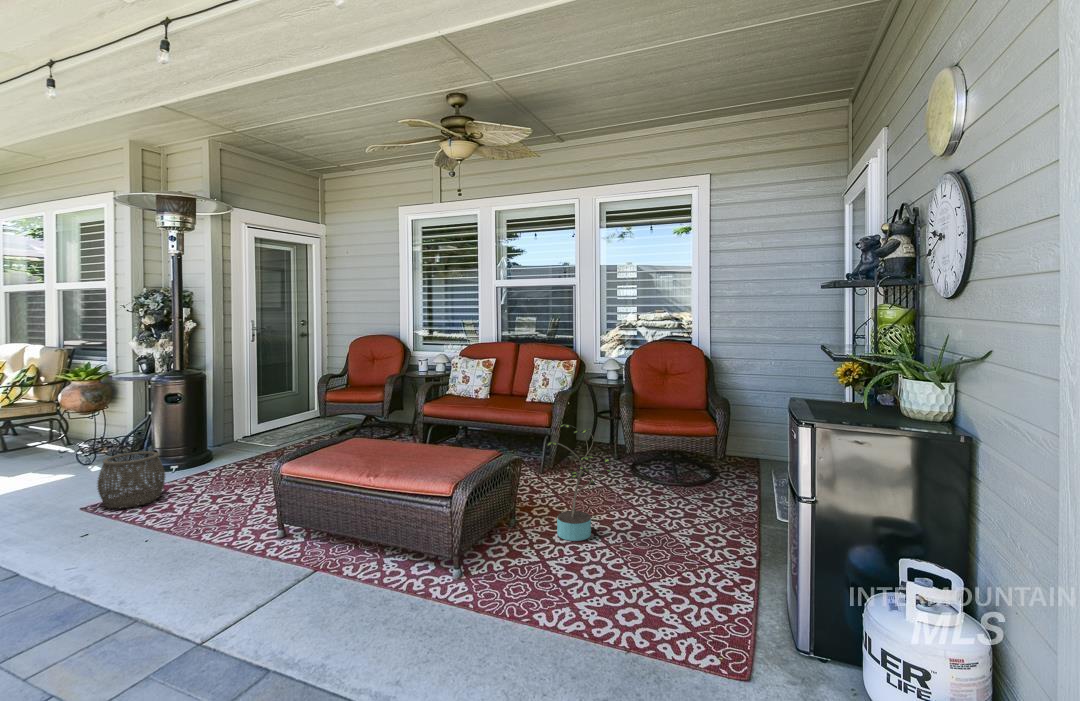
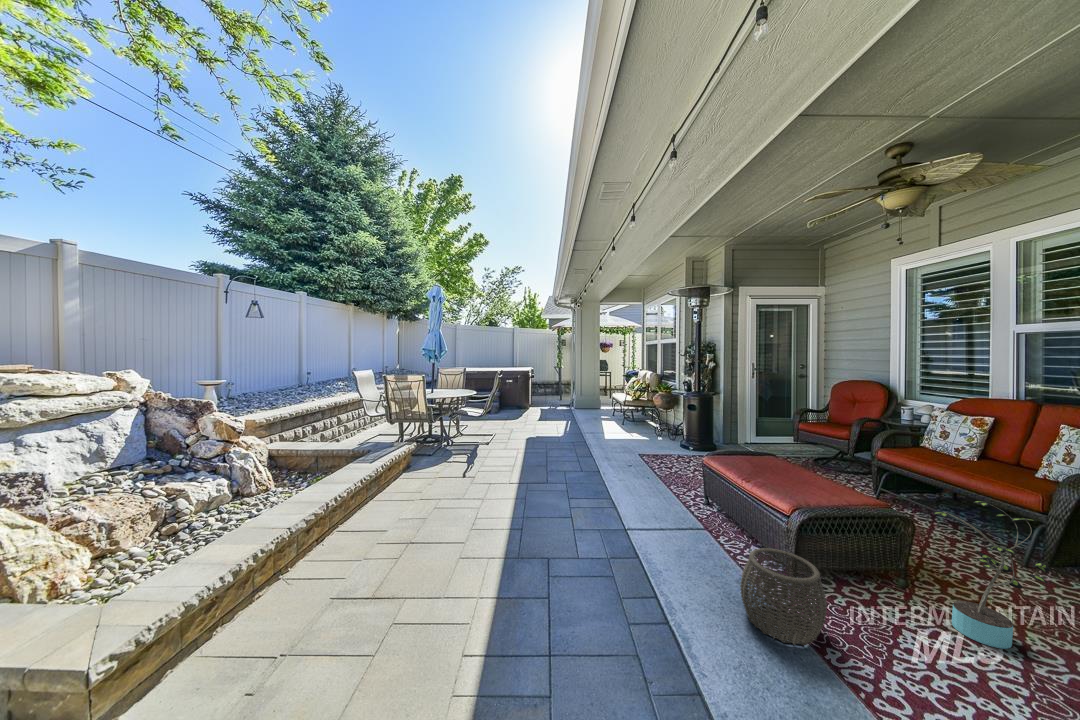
woven basket: present [97,451,165,508] -> present [740,548,827,645]

